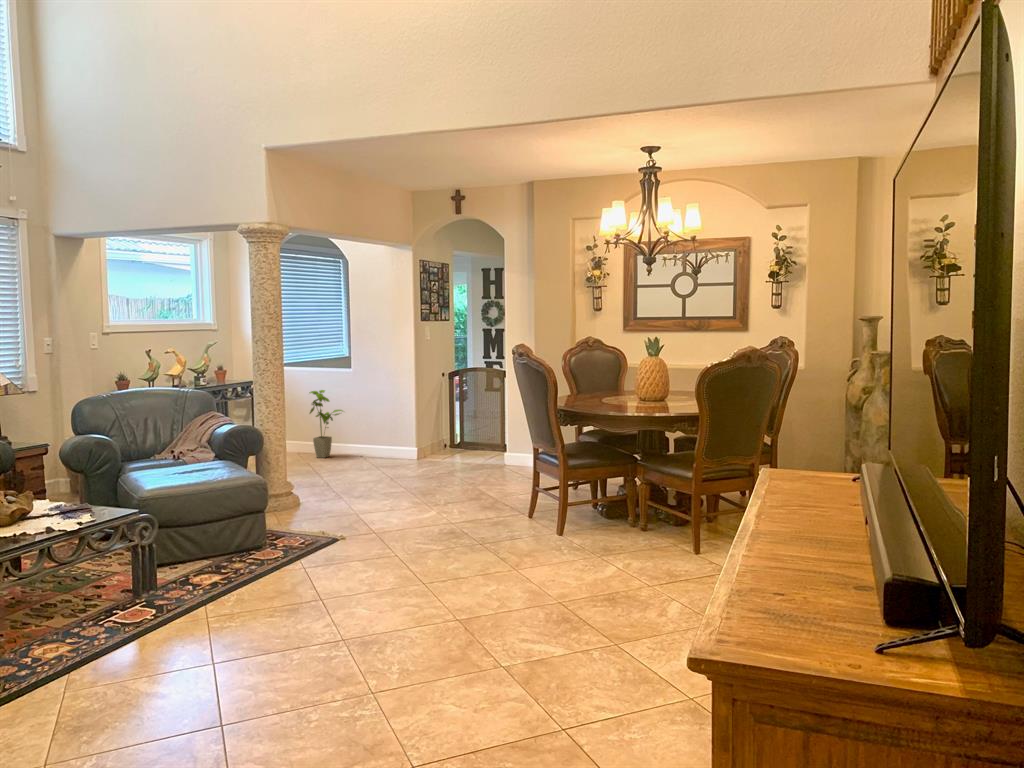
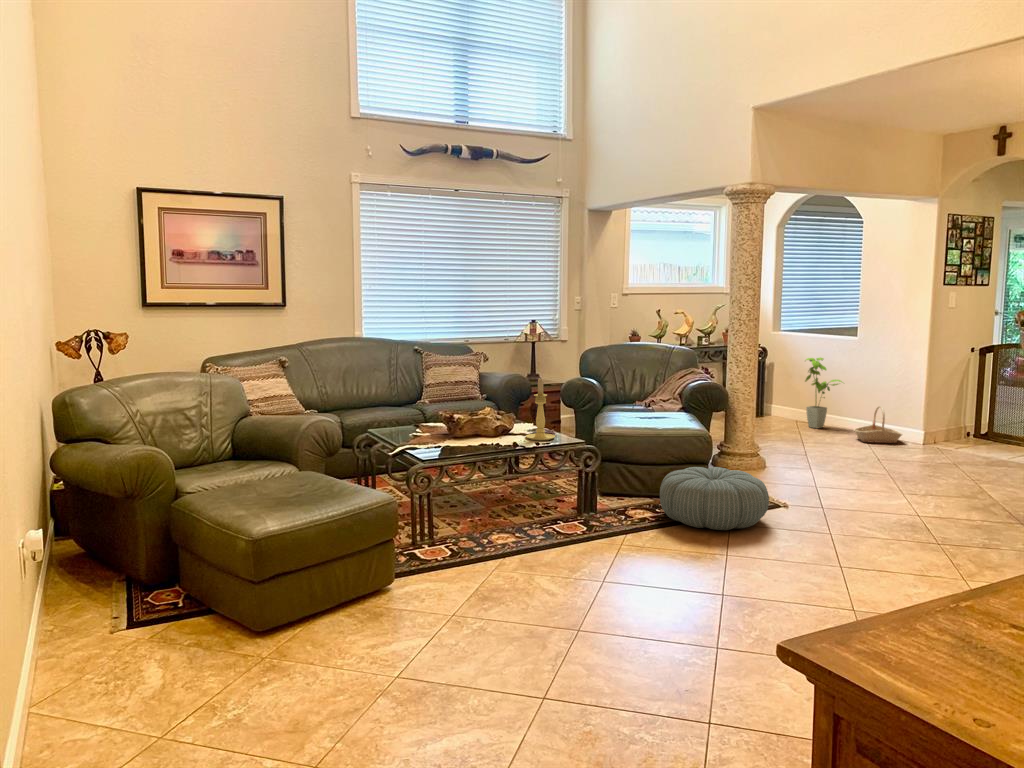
basket: none [361,430,402,465] -> present [854,406,902,443]
candle holder: none [54,442,96,520] -> present [526,378,555,440]
pouf: none [225,512,339,579] -> present [660,467,769,530]

